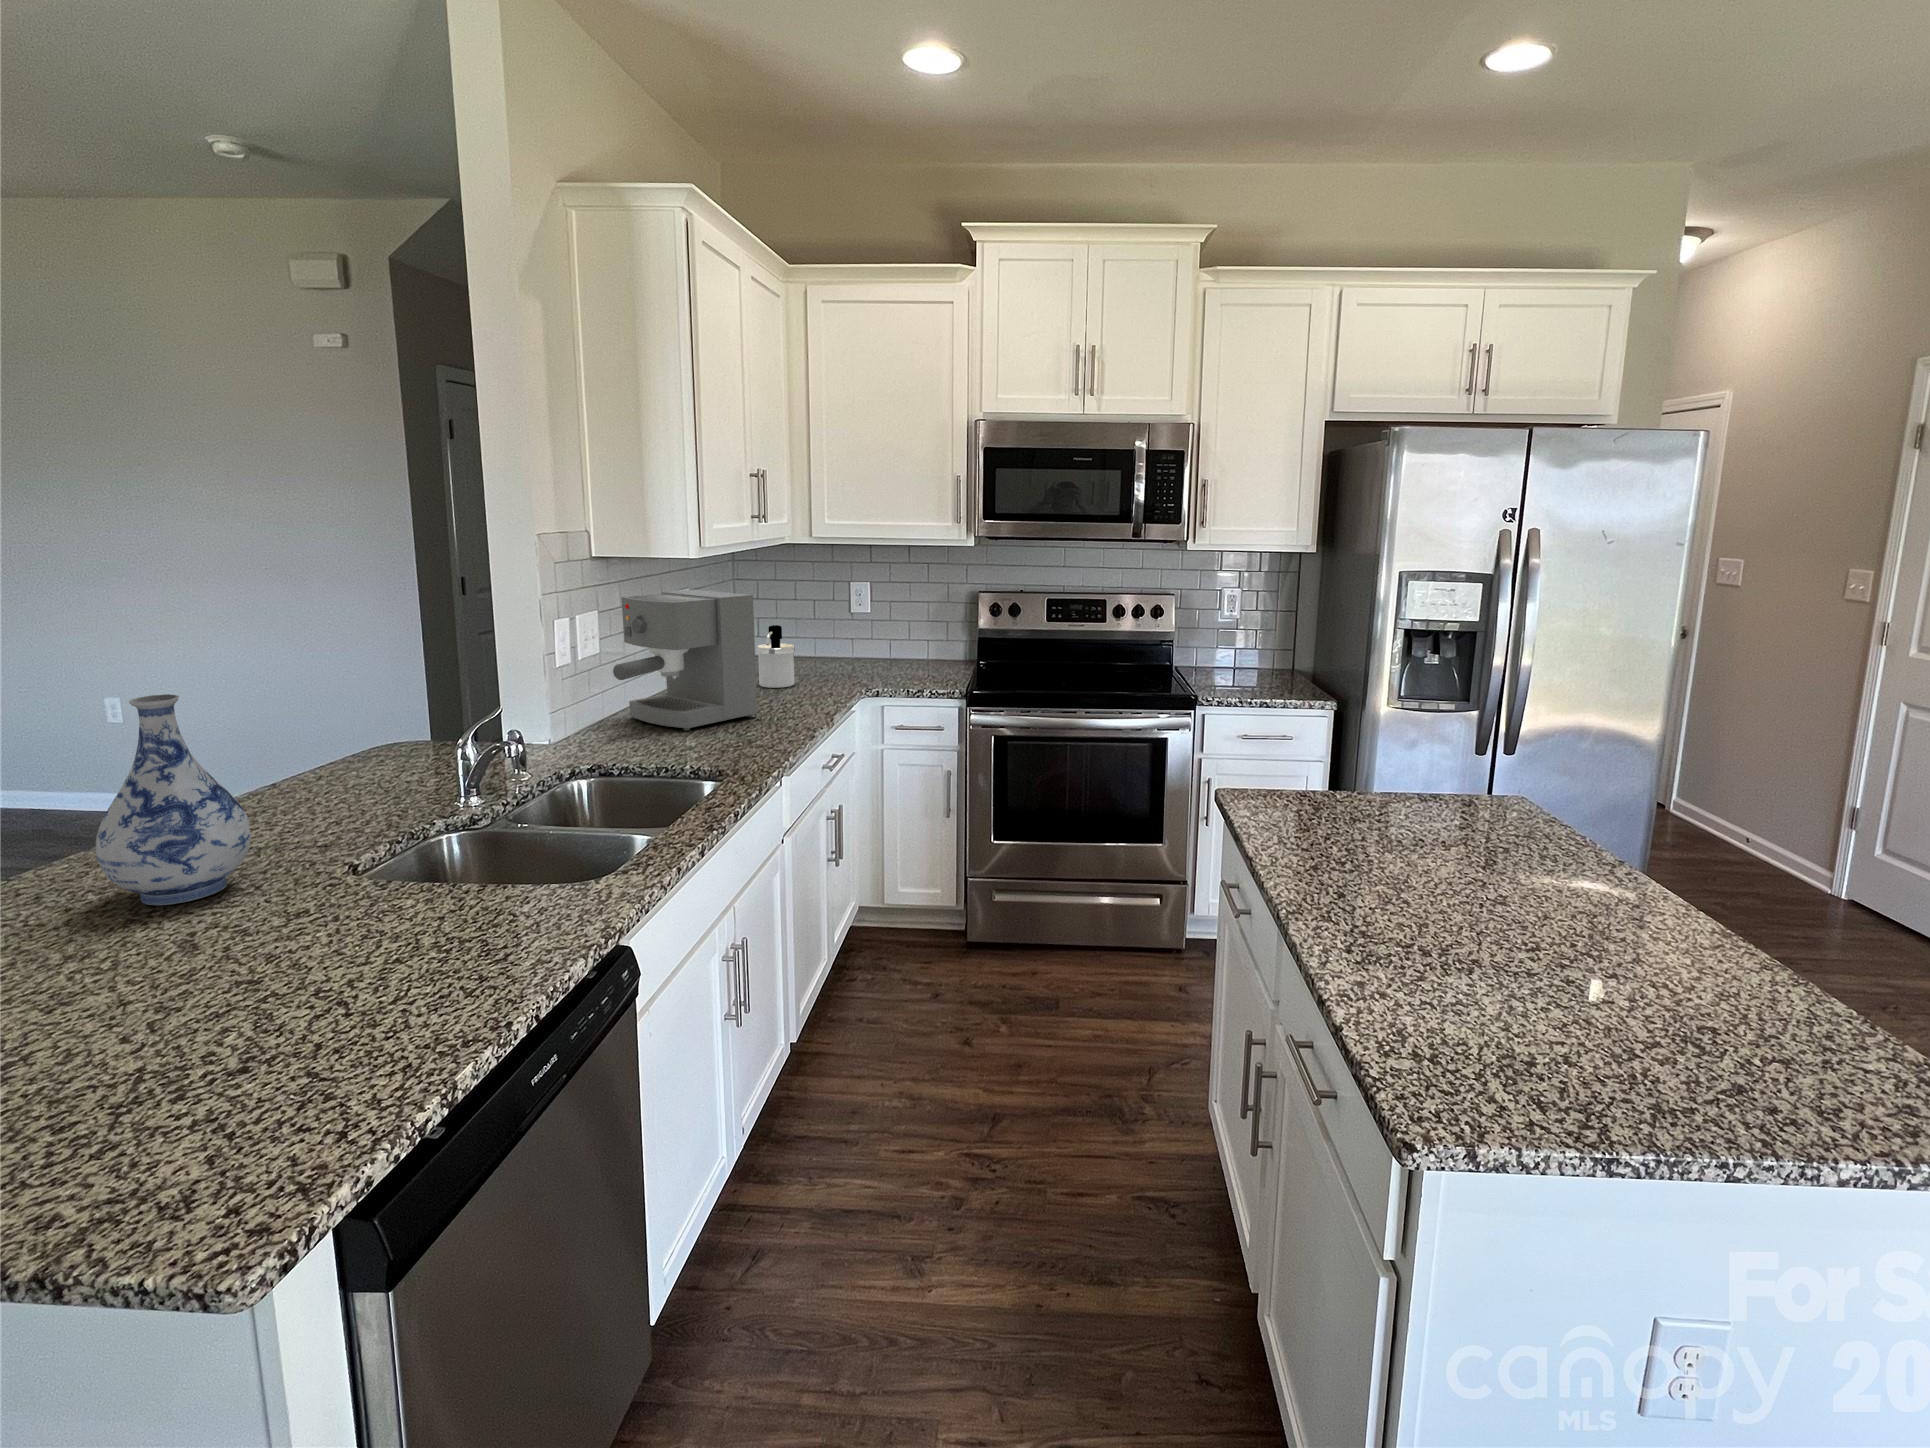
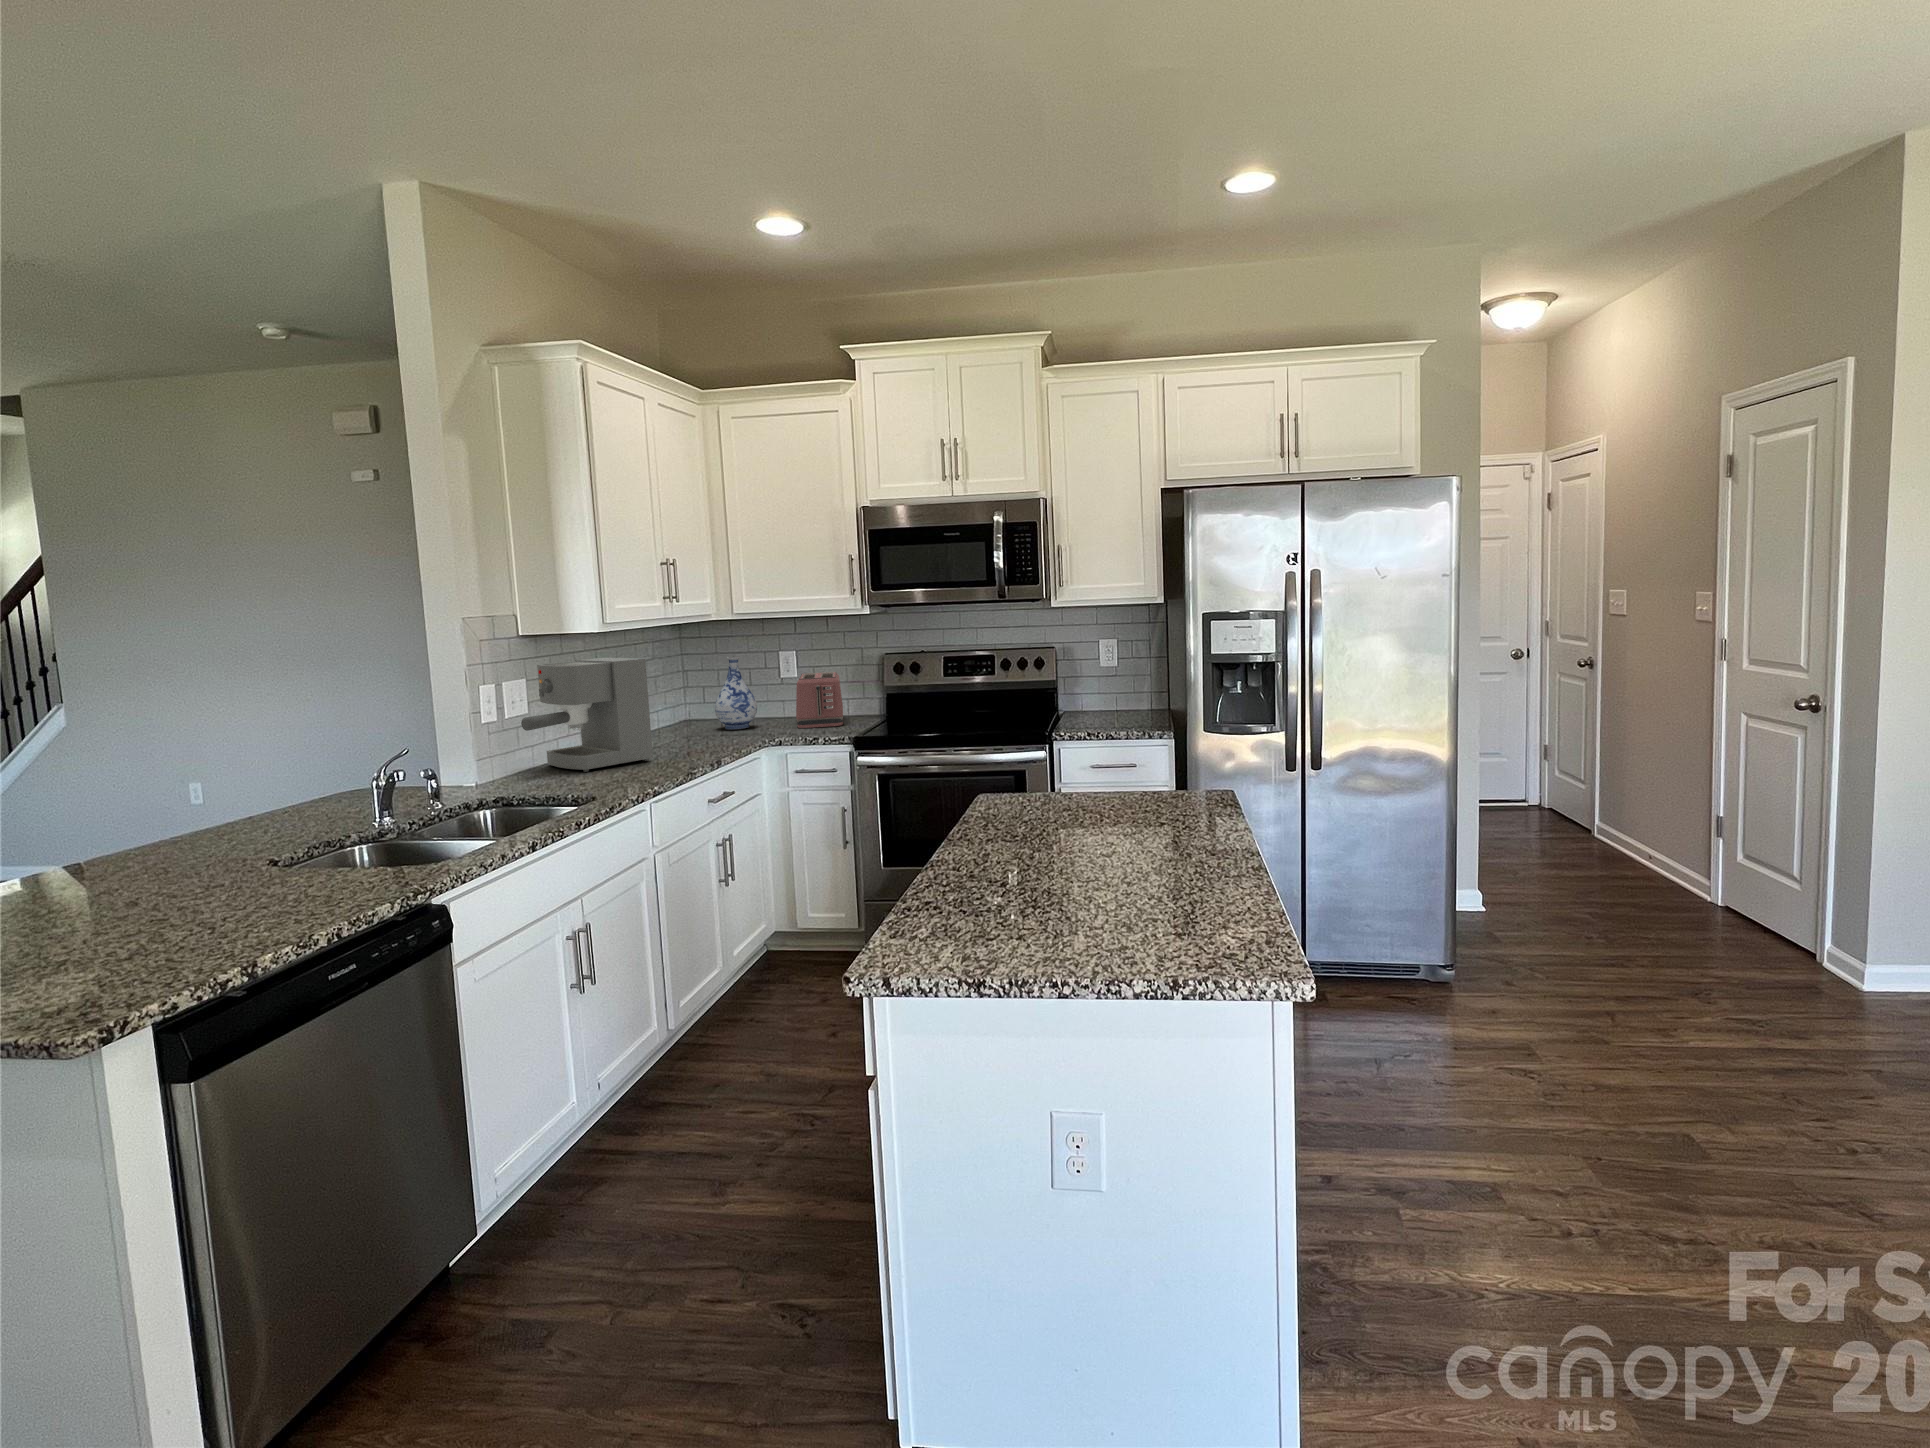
toaster: none [879,611,940,676] -> present [796,672,843,728]
soap dispenser: present [757,625,795,688] -> none [674,687,708,740]
vase: present [96,694,251,905] -> present [715,656,757,729]

